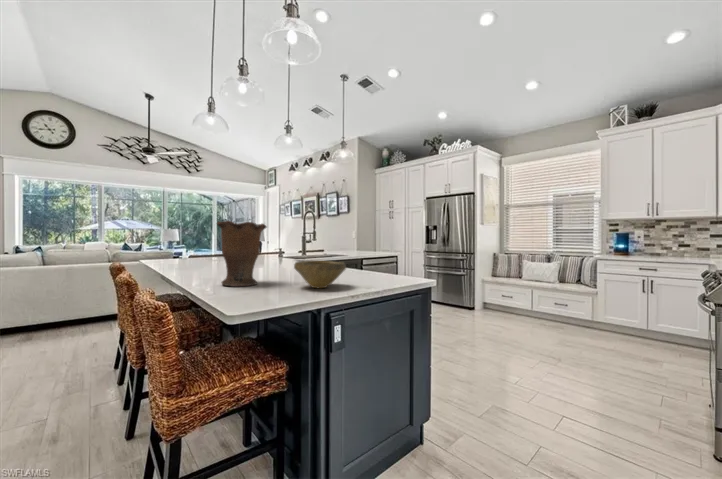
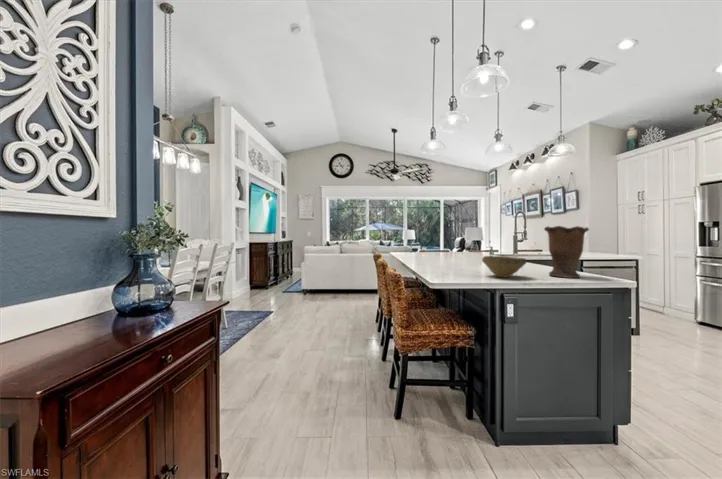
vase: present [217,221,266,286] -> present [544,226,589,278]

